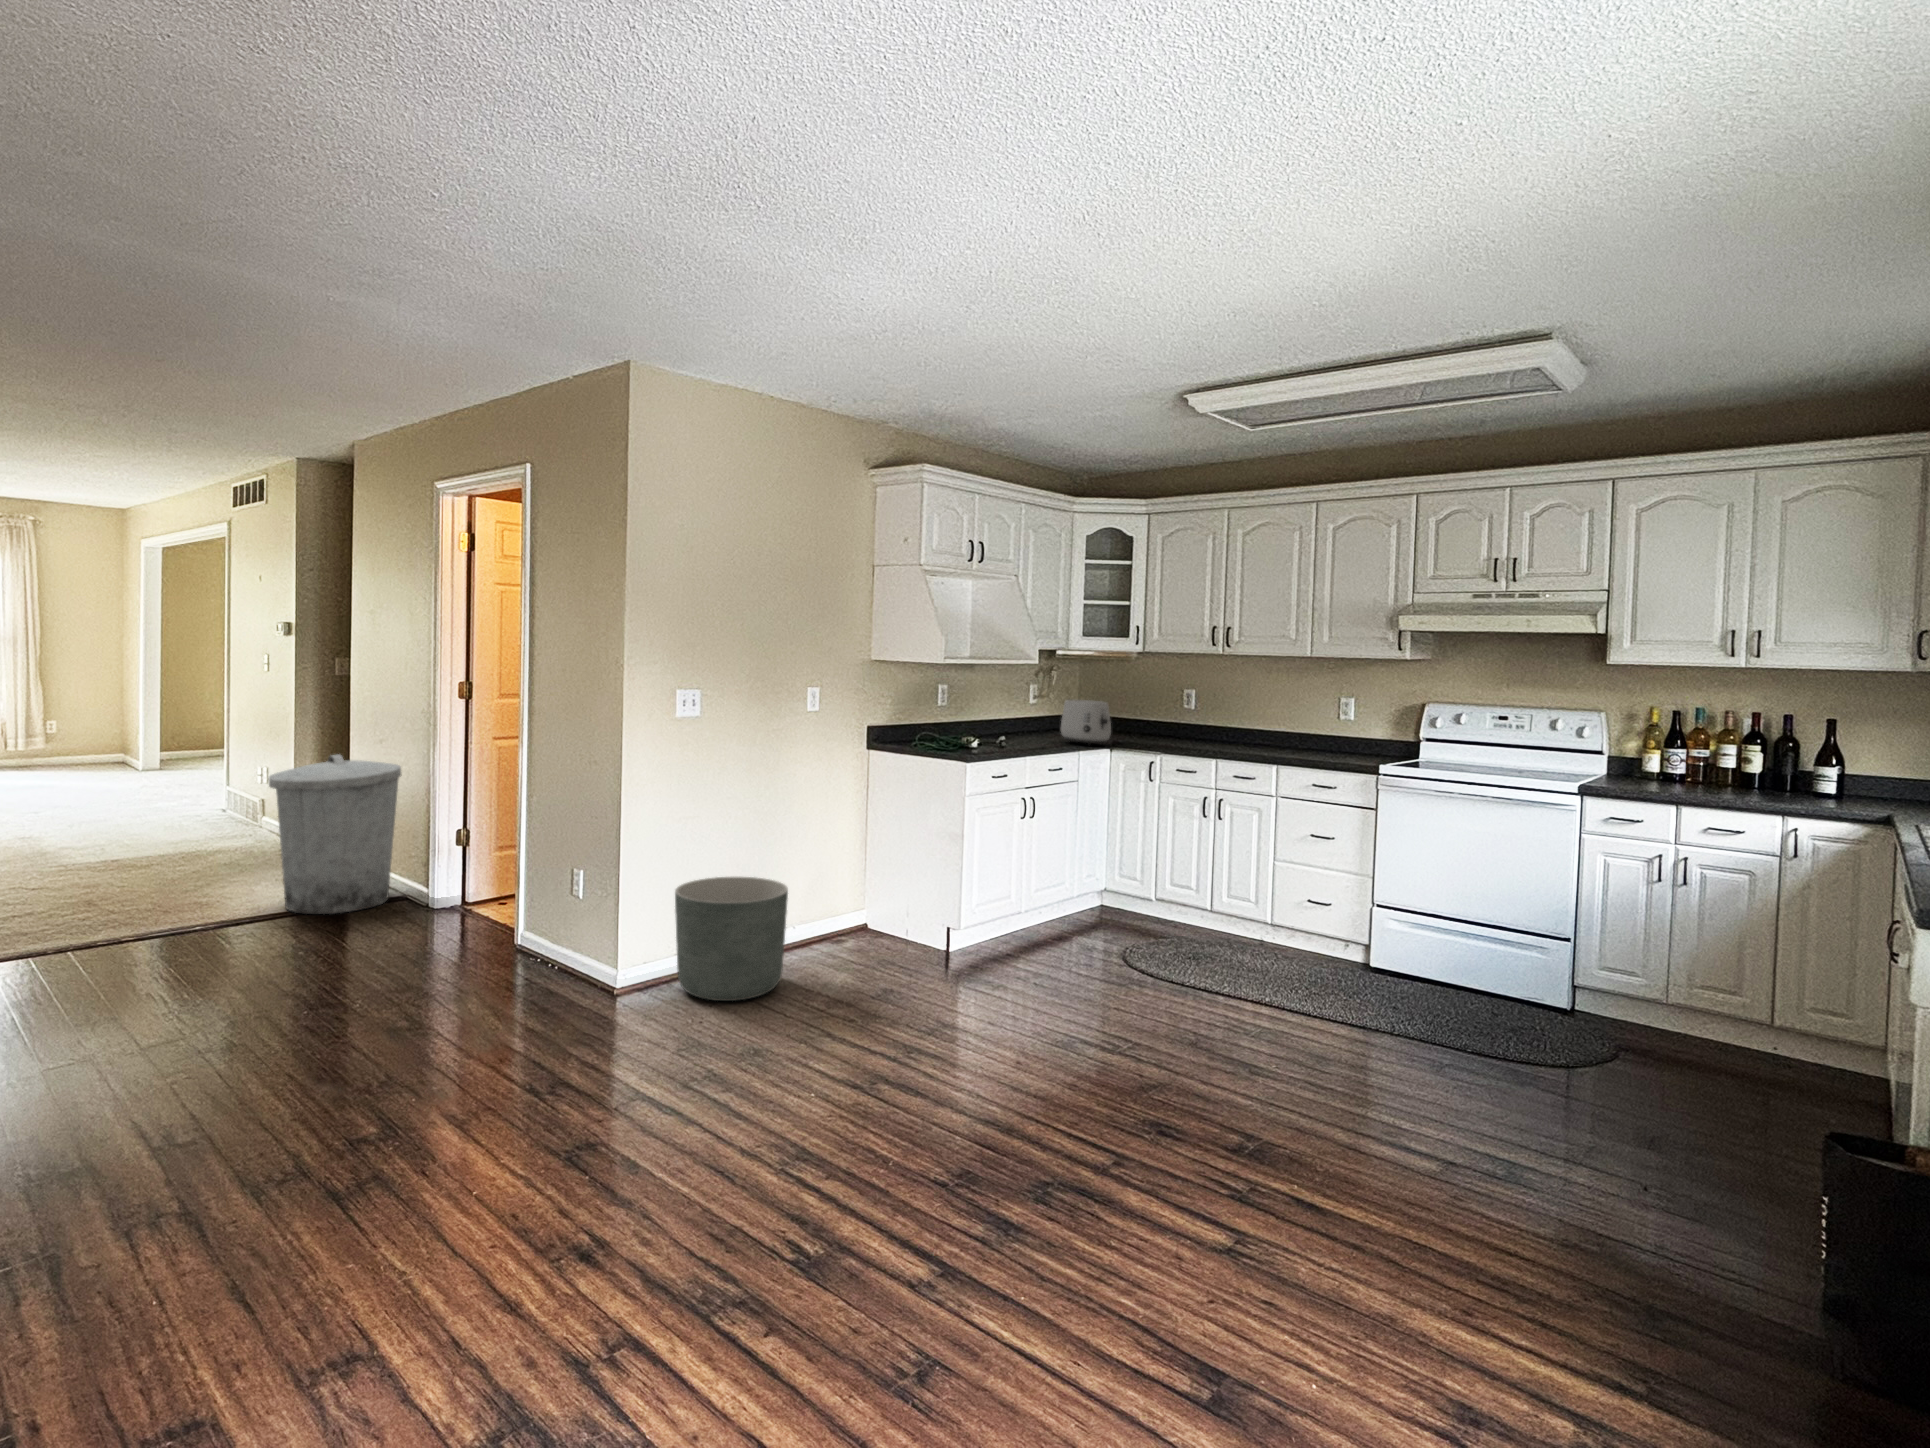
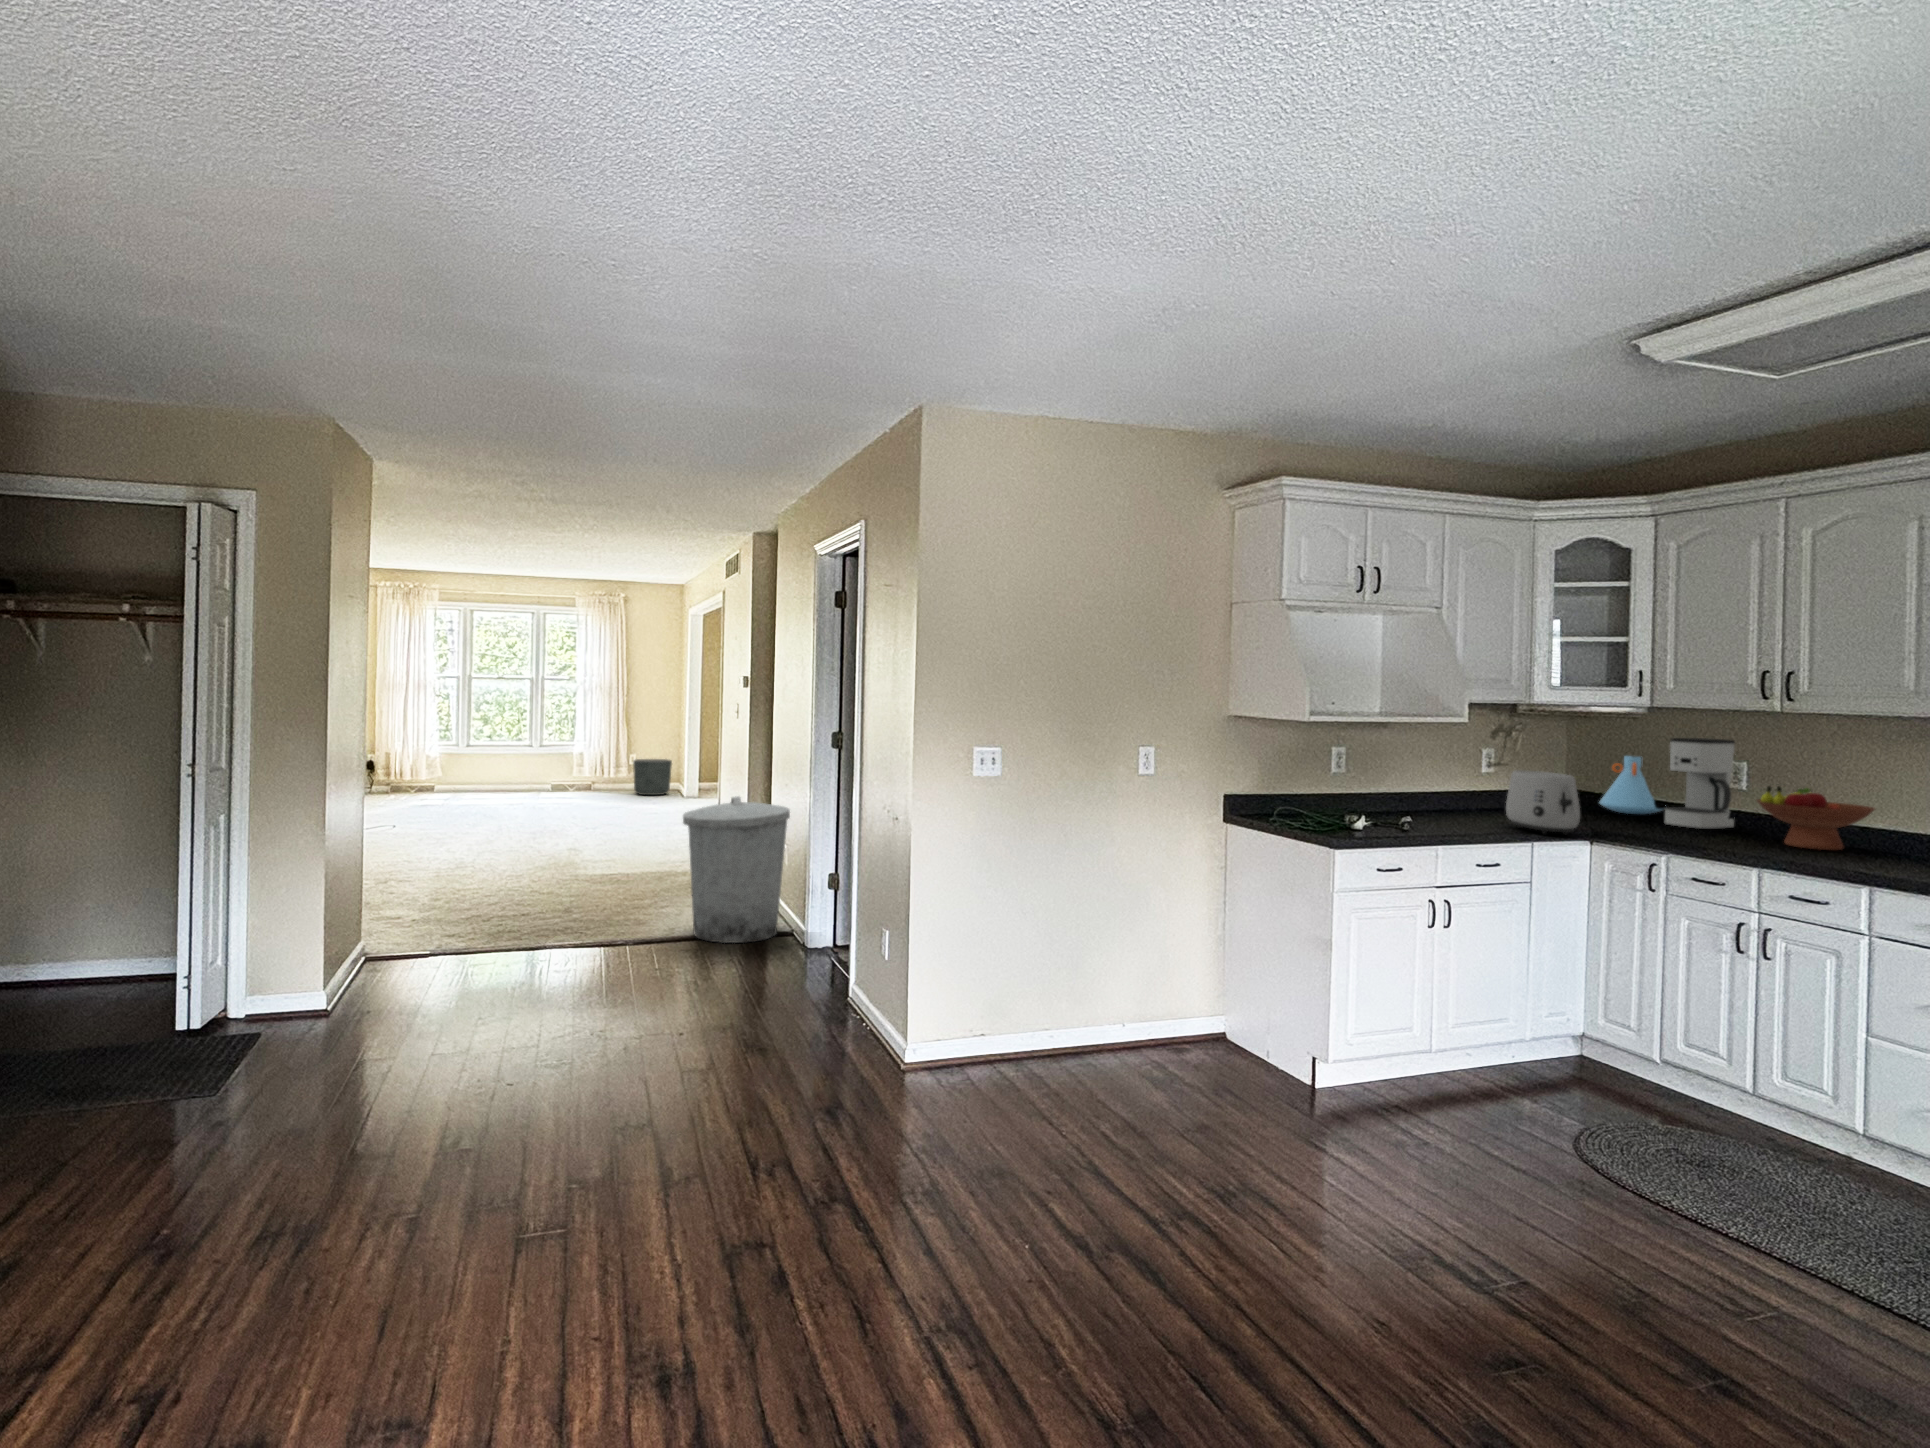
coffee maker: none [1148,673,1189,737] -> present [1665,738,1736,829]
vase: none [1103,688,1144,730] -> present [1599,756,1662,815]
fruit bowl: none [1207,705,1270,746] -> present [1757,786,1875,850]
planter: present [675,877,788,1001] -> present [633,759,672,795]

